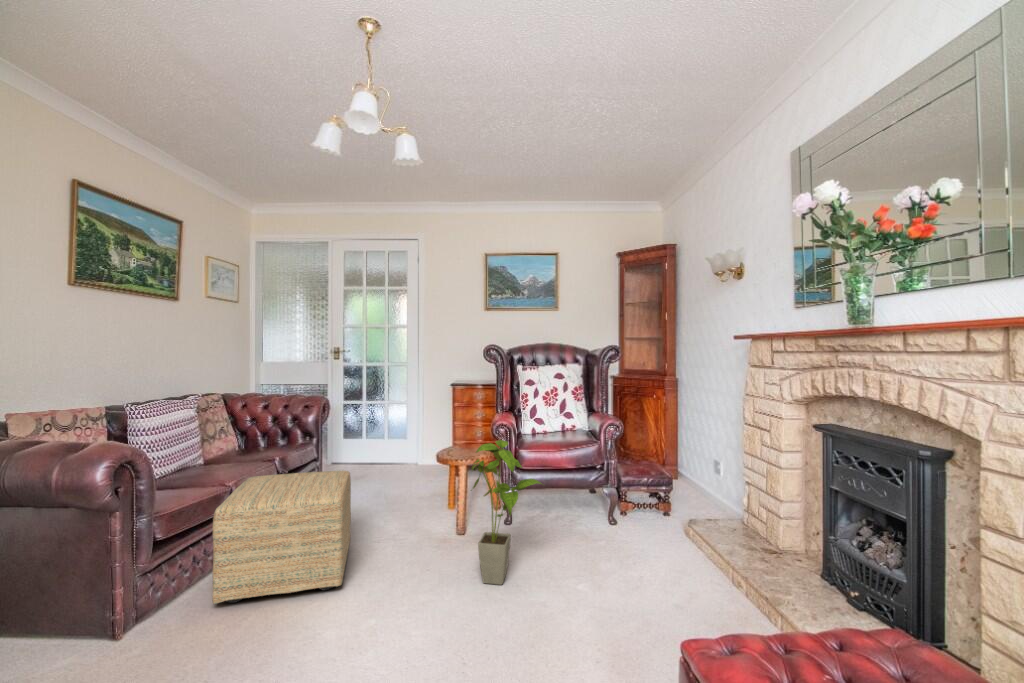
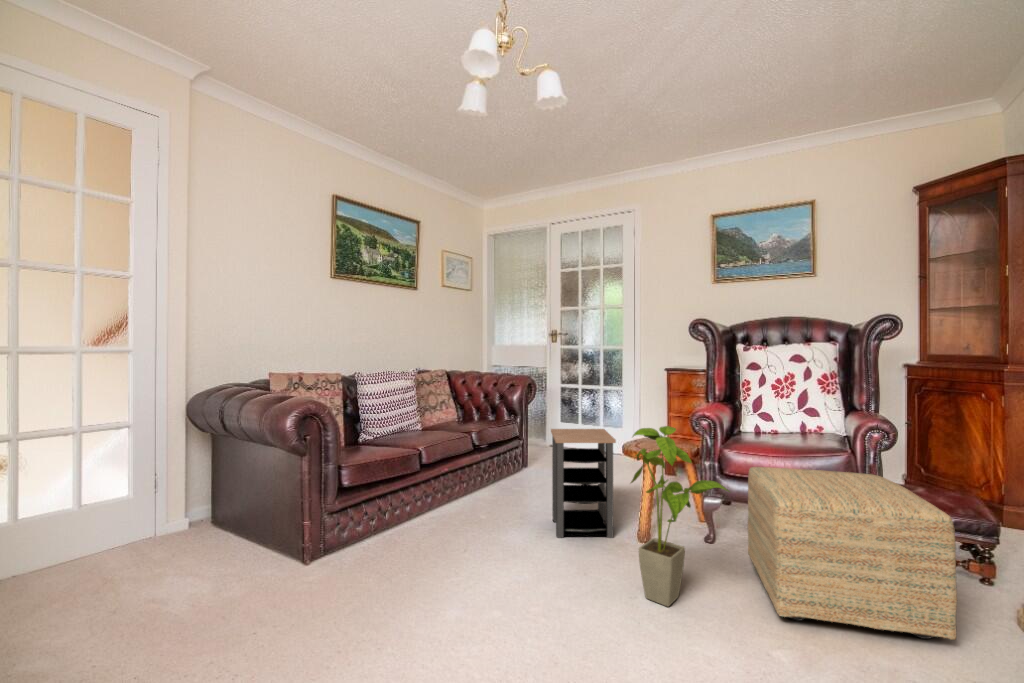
side table: none [372,443,439,551] -> present [551,429,616,538]
ottoman: present [212,471,351,604] -> present [748,467,957,640]

